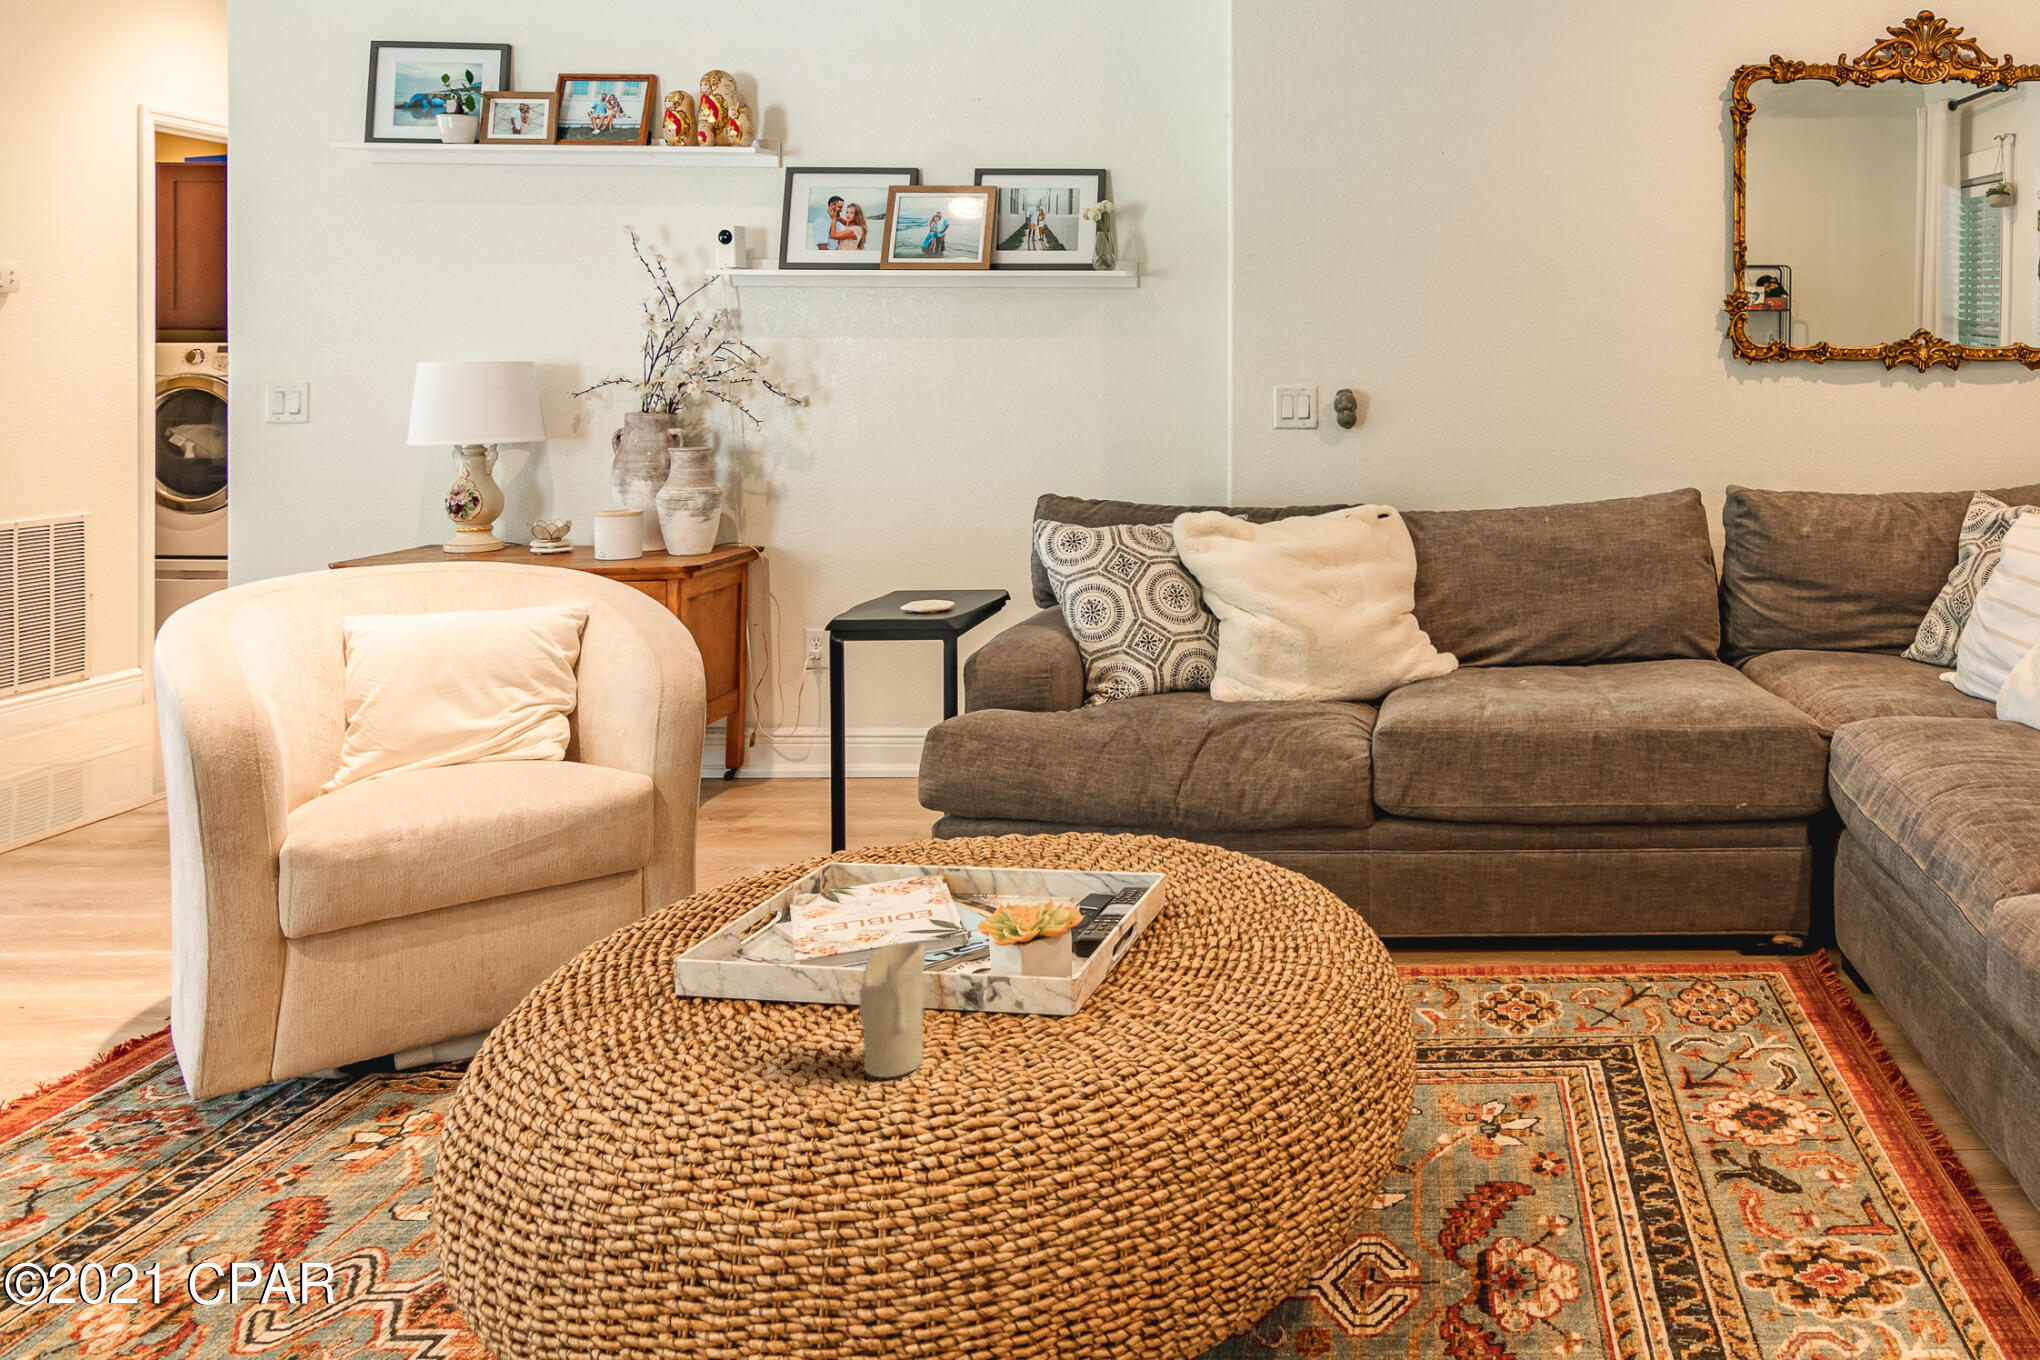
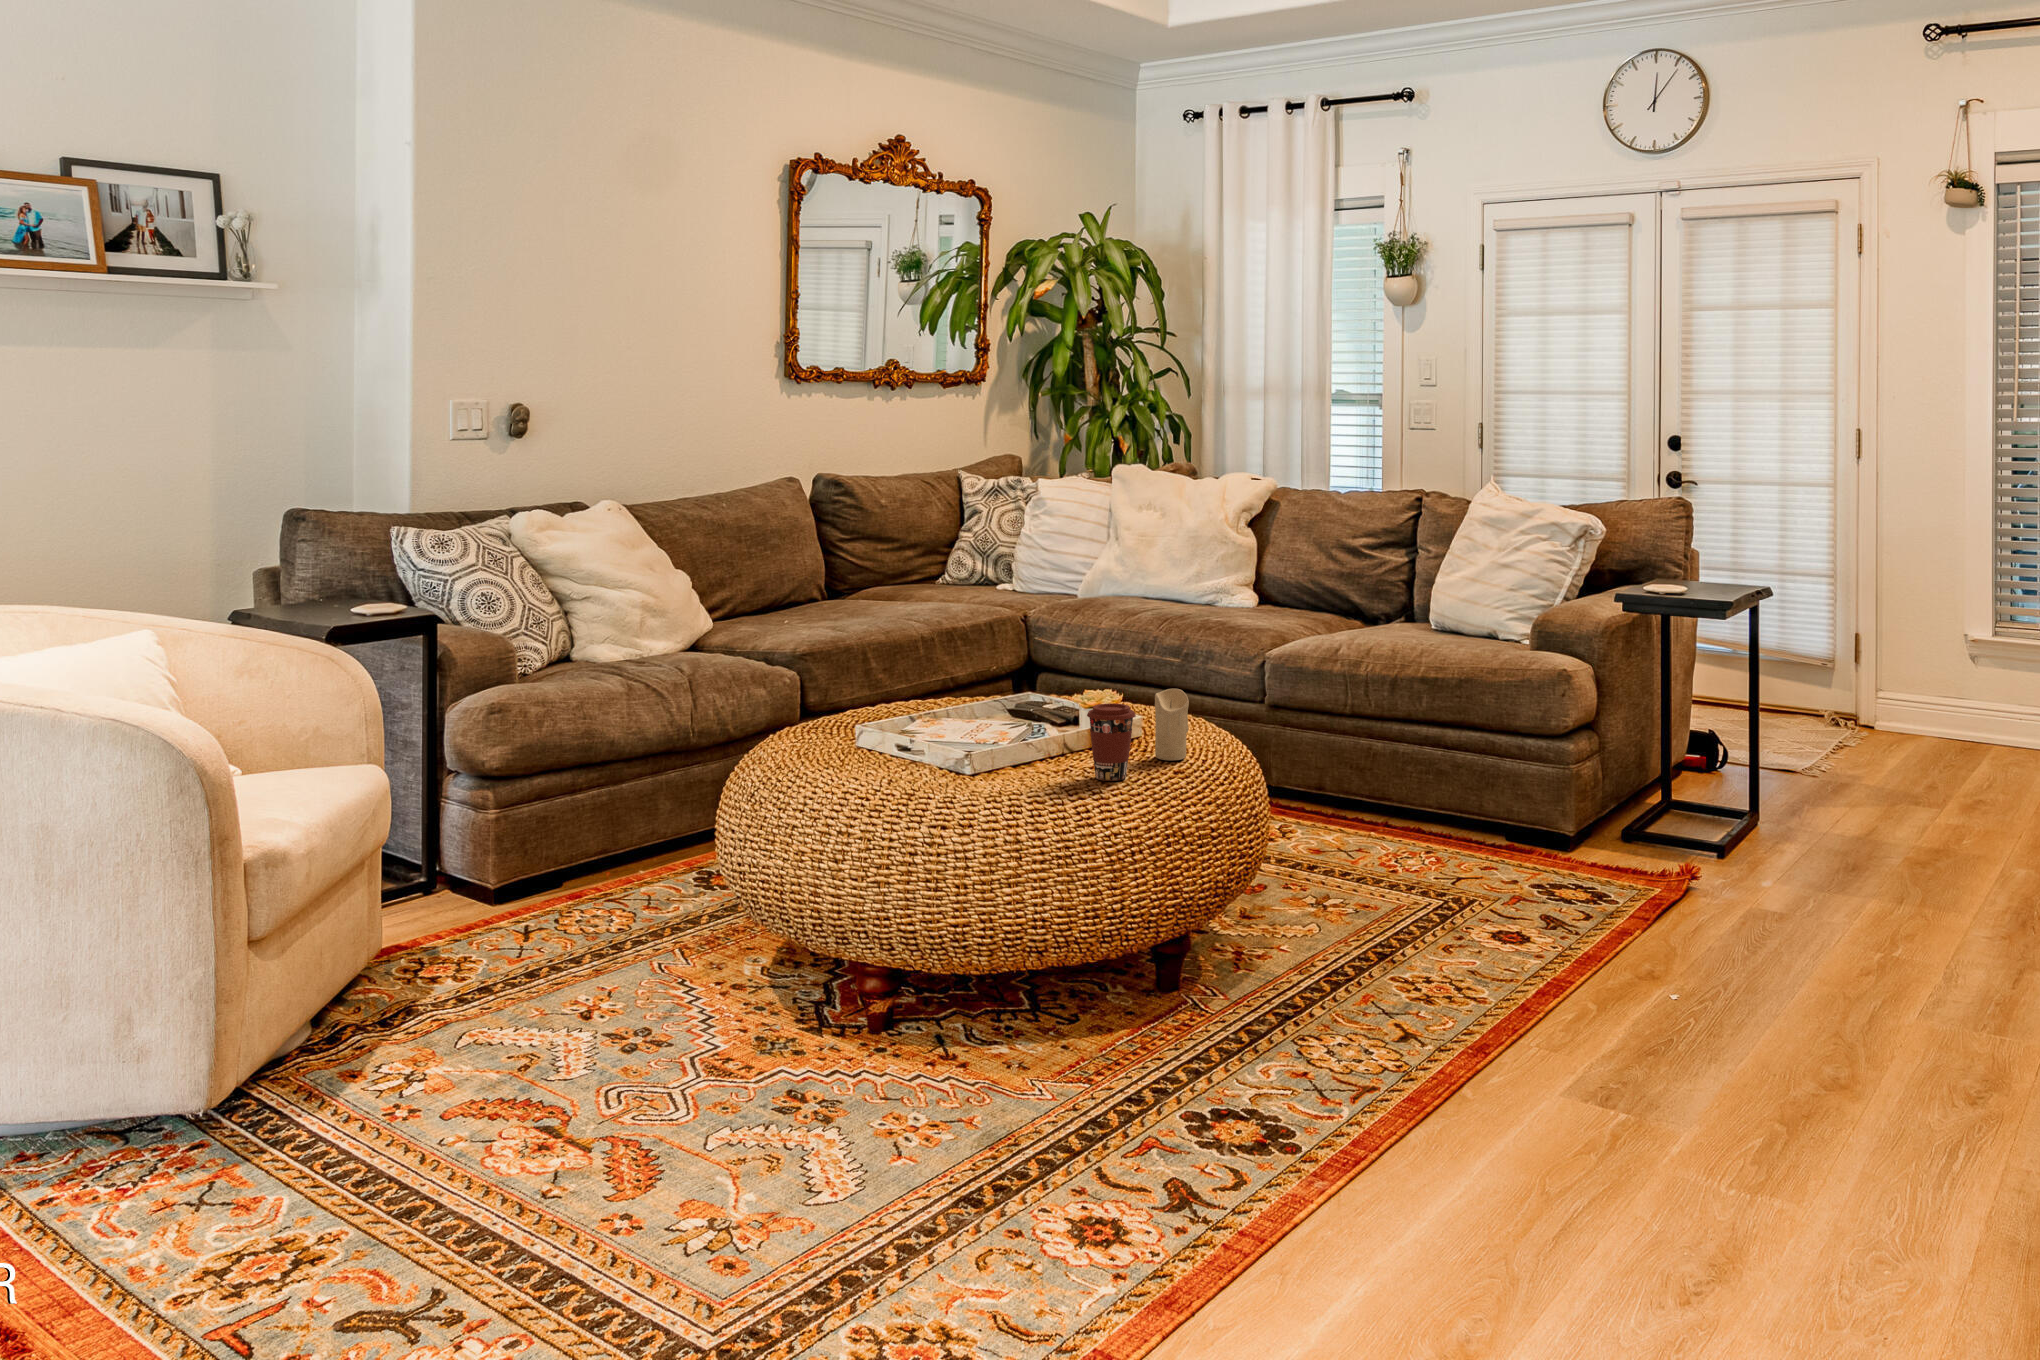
coffee cup: none [655,937,748,1079] -> present [1087,703,1136,781]

